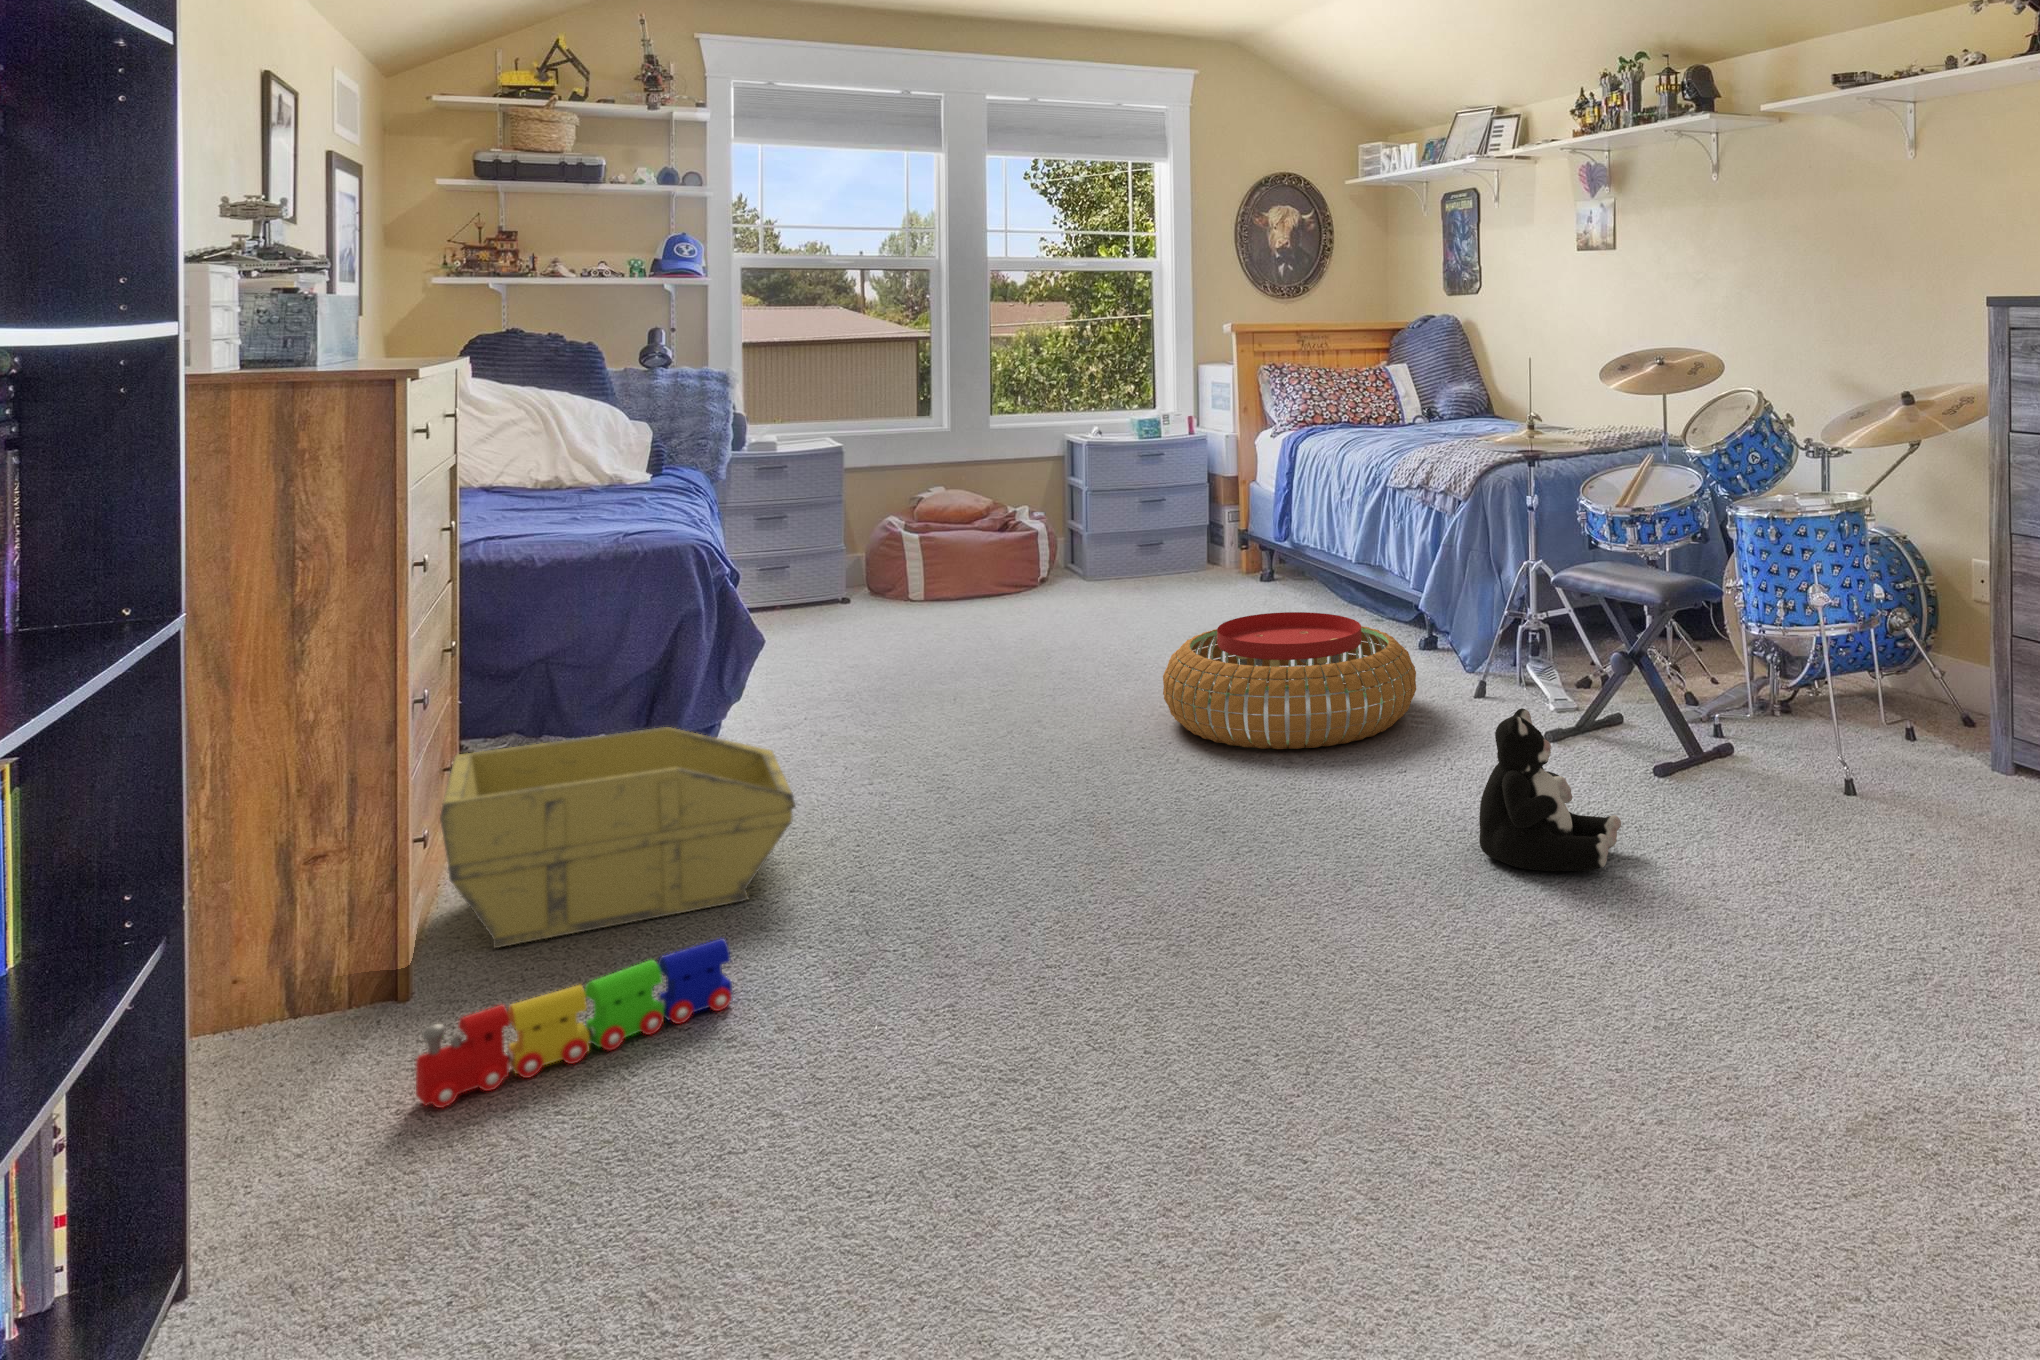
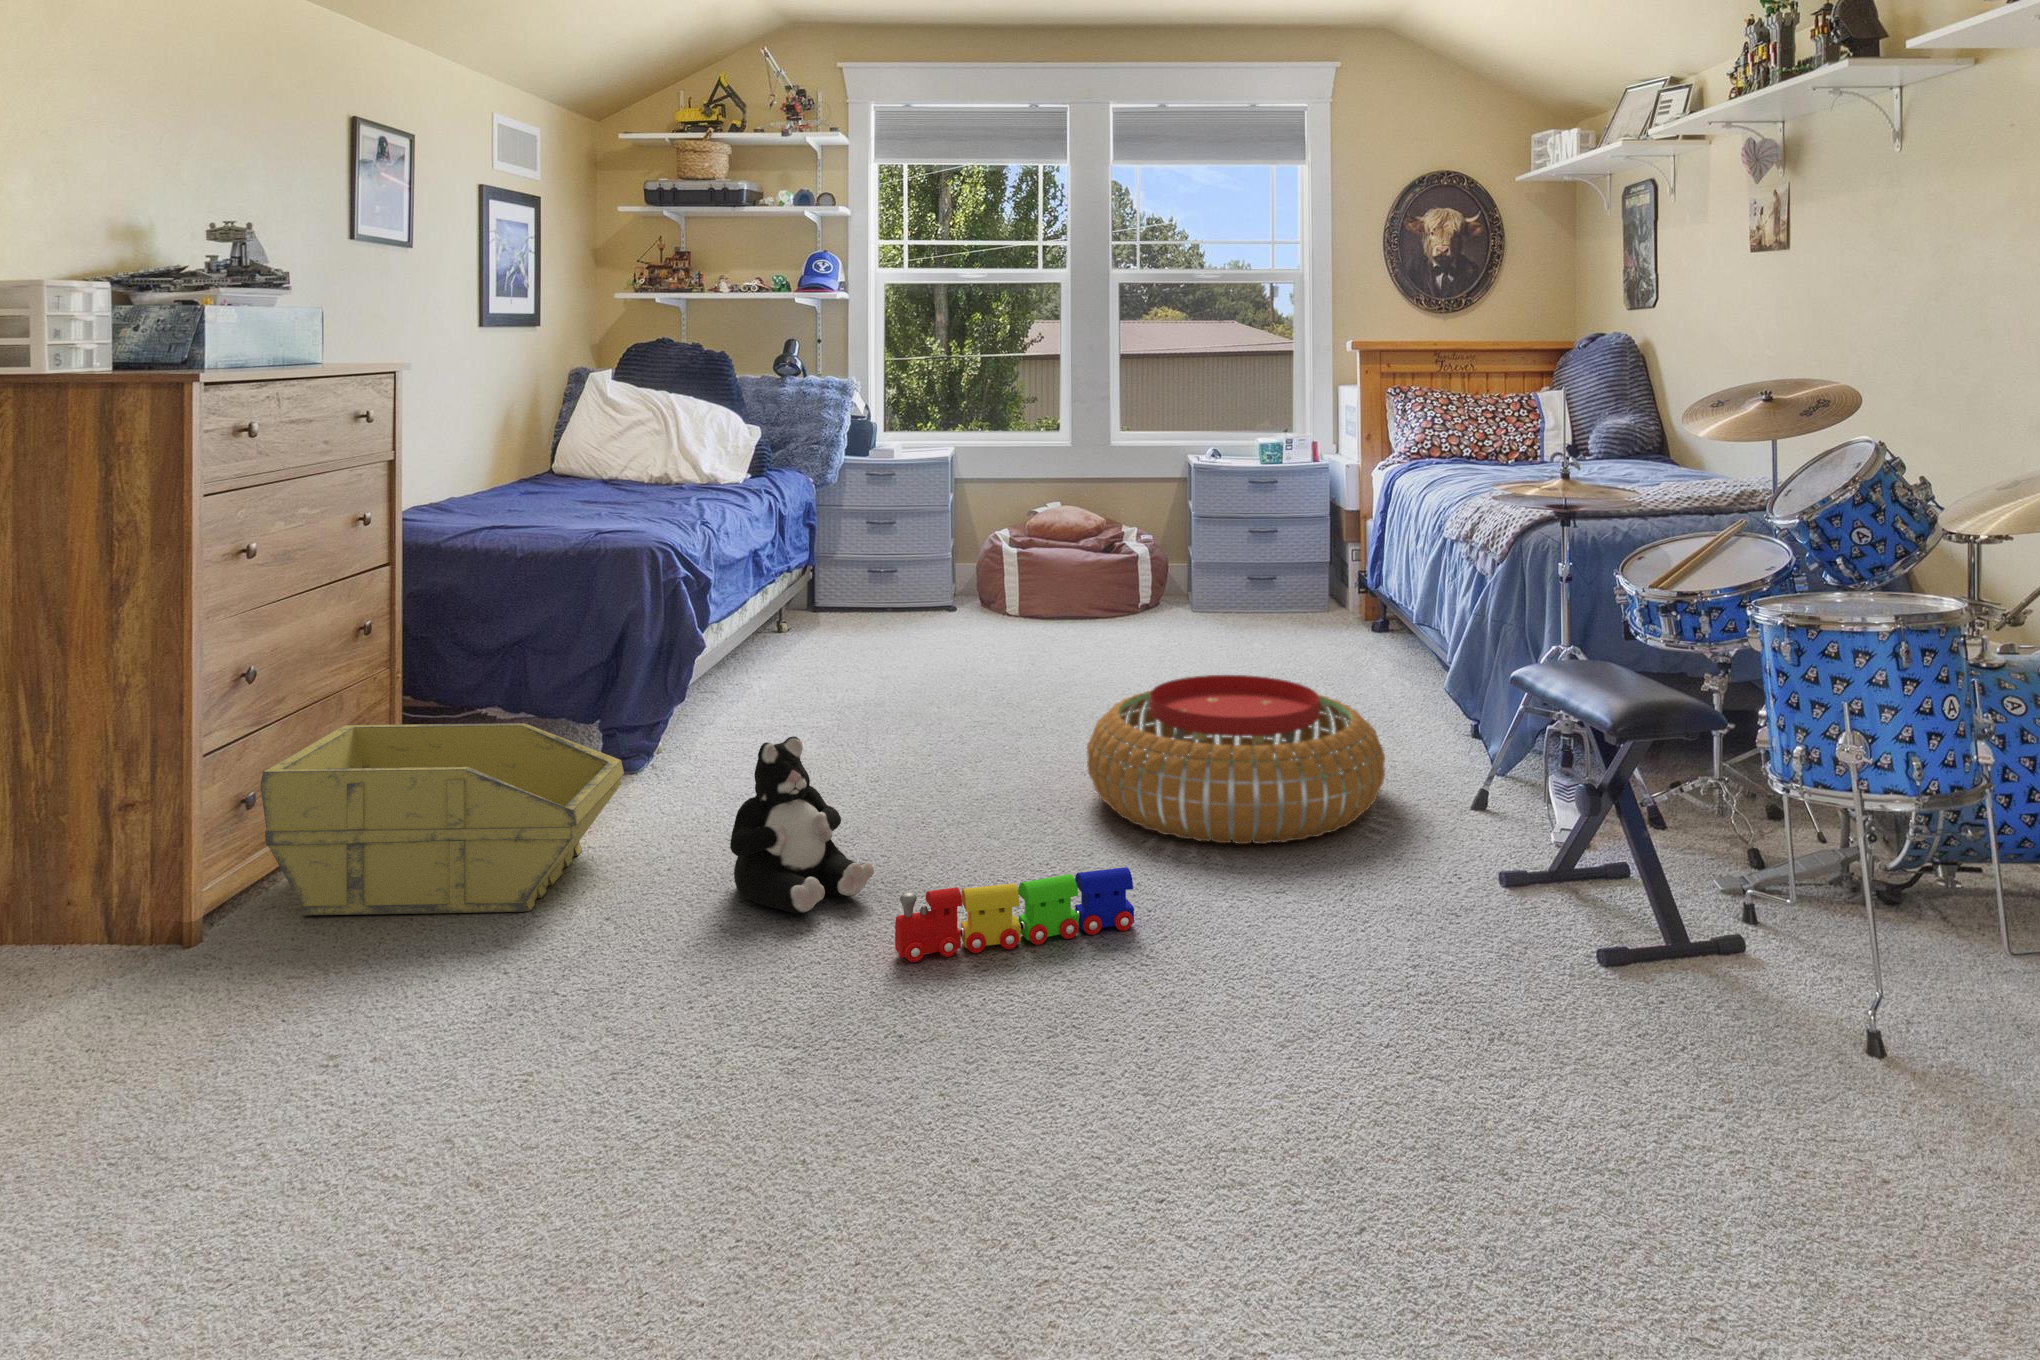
plush toy: present [1479,708,1621,871] -> present [730,736,874,913]
toy train: present [416,939,732,1108] -> present [895,867,1134,962]

